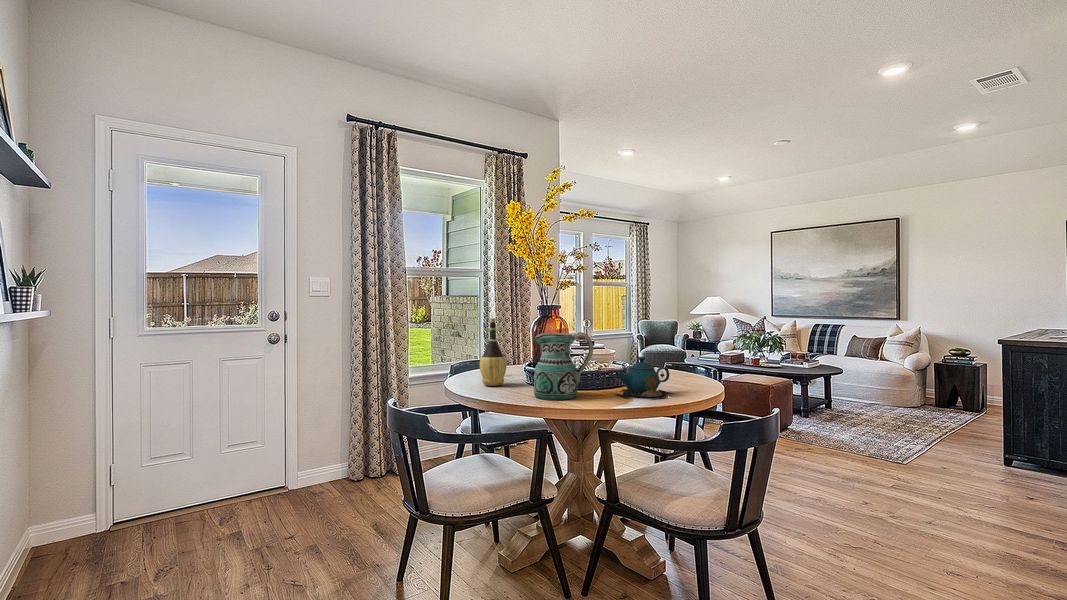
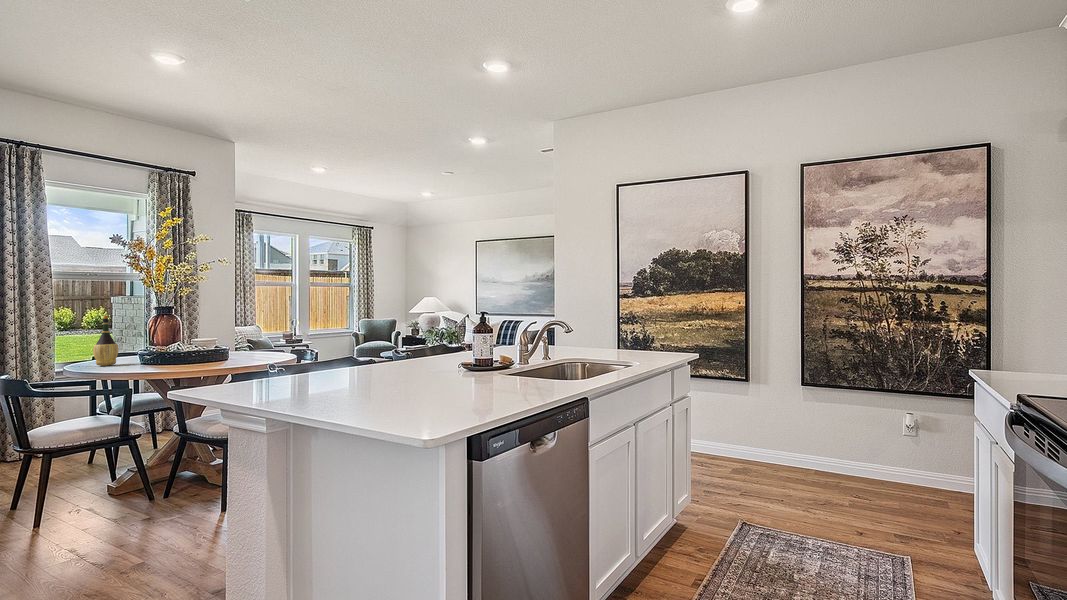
ceramic pitcher: present [534,332,593,400] -> none [127,324,176,370]
teapot: present [616,357,670,399] -> none [192,340,242,367]

